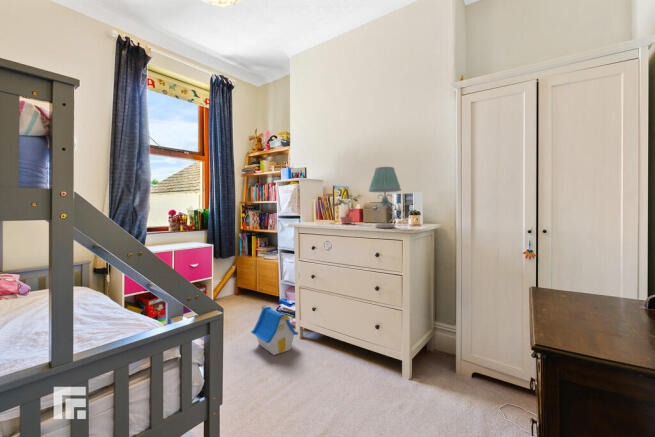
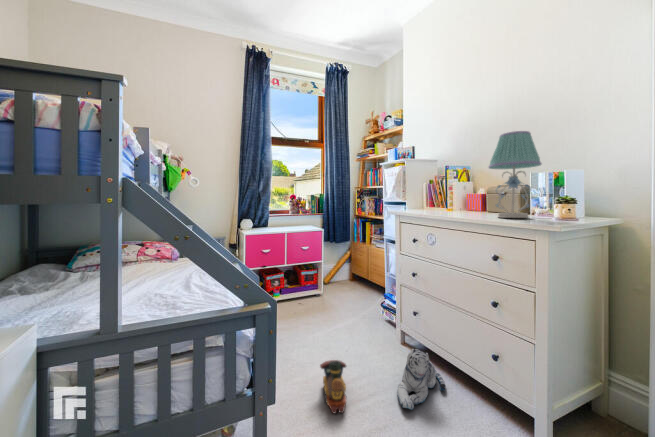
potted plant: present [323,195,360,223] -> none [430,173,484,211]
toy house: present [251,305,298,355] -> none [345,297,395,354]
plush toy: none [311,338,346,386] -> present [397,349,445,410]
toy train: none [243,361,274,407] -> present [320,360,346,413]

